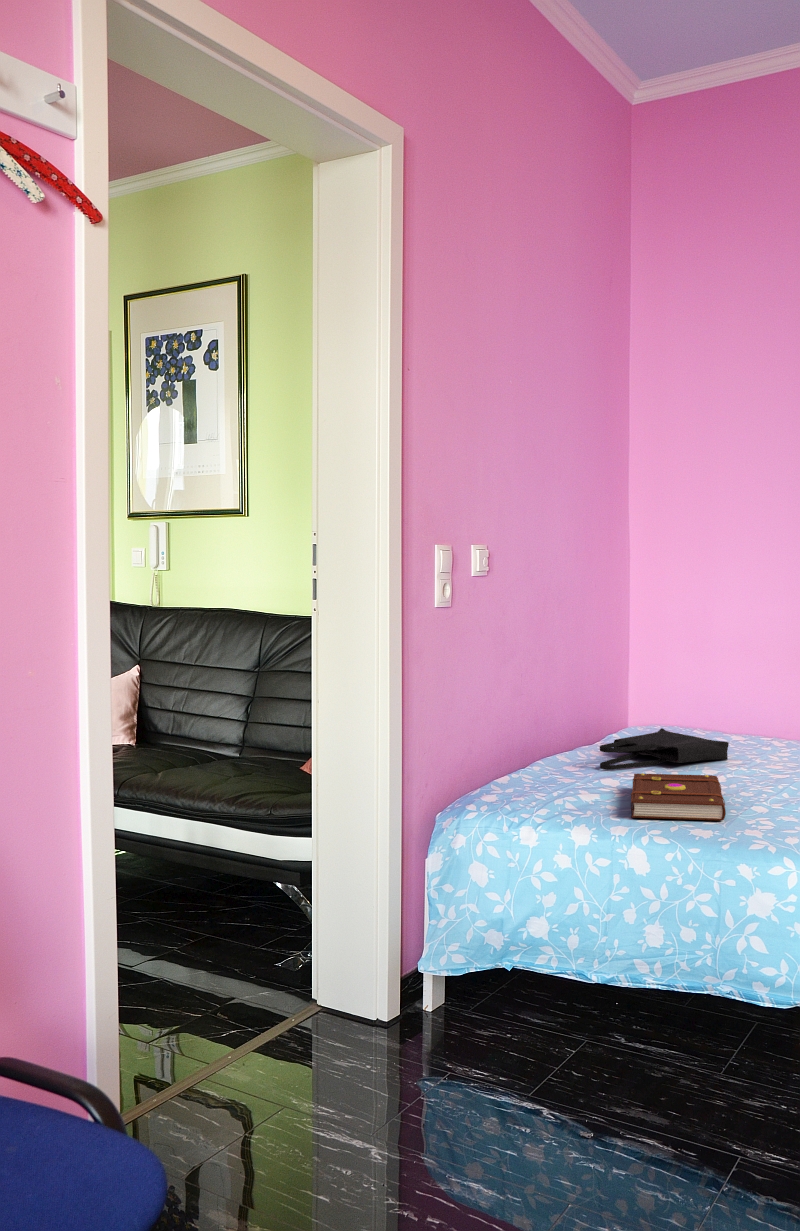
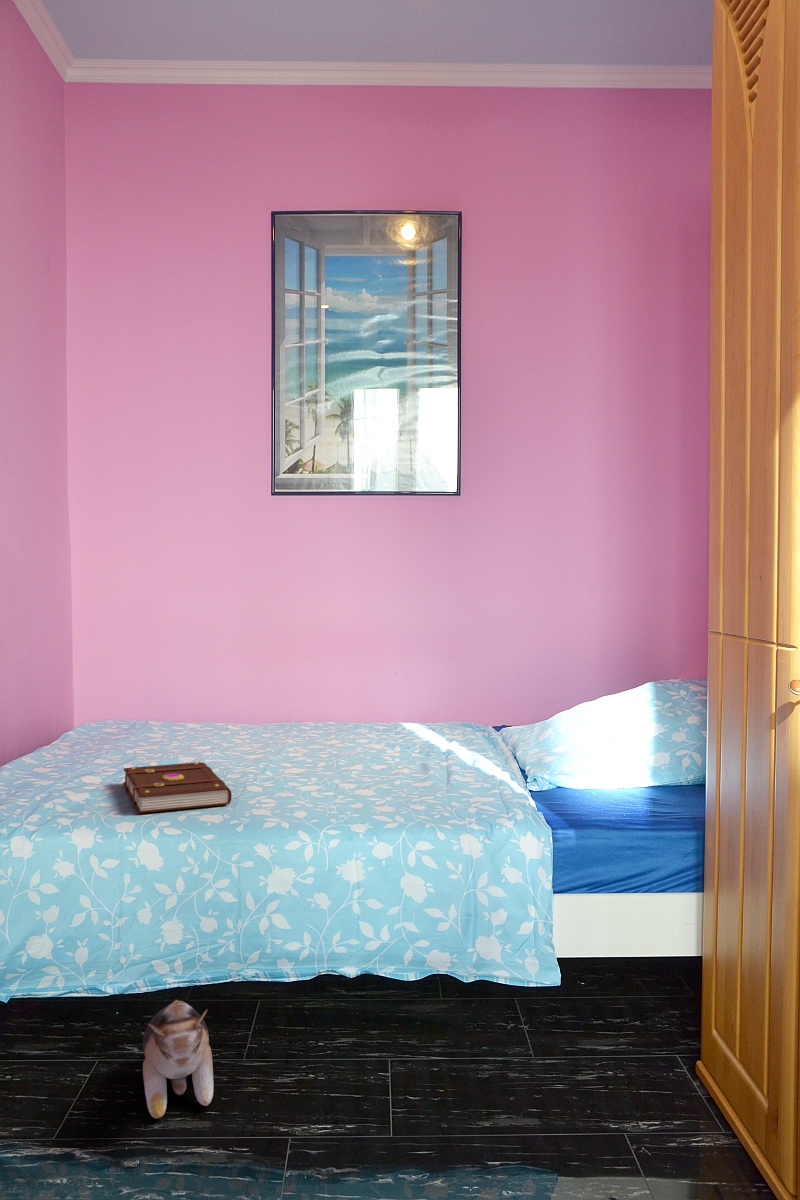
tote bag: present [600,728,729,770] -> none [74,722,196,768]
plush toy: none [606,995,686,1104] -> present [142,1000,214,1119]

